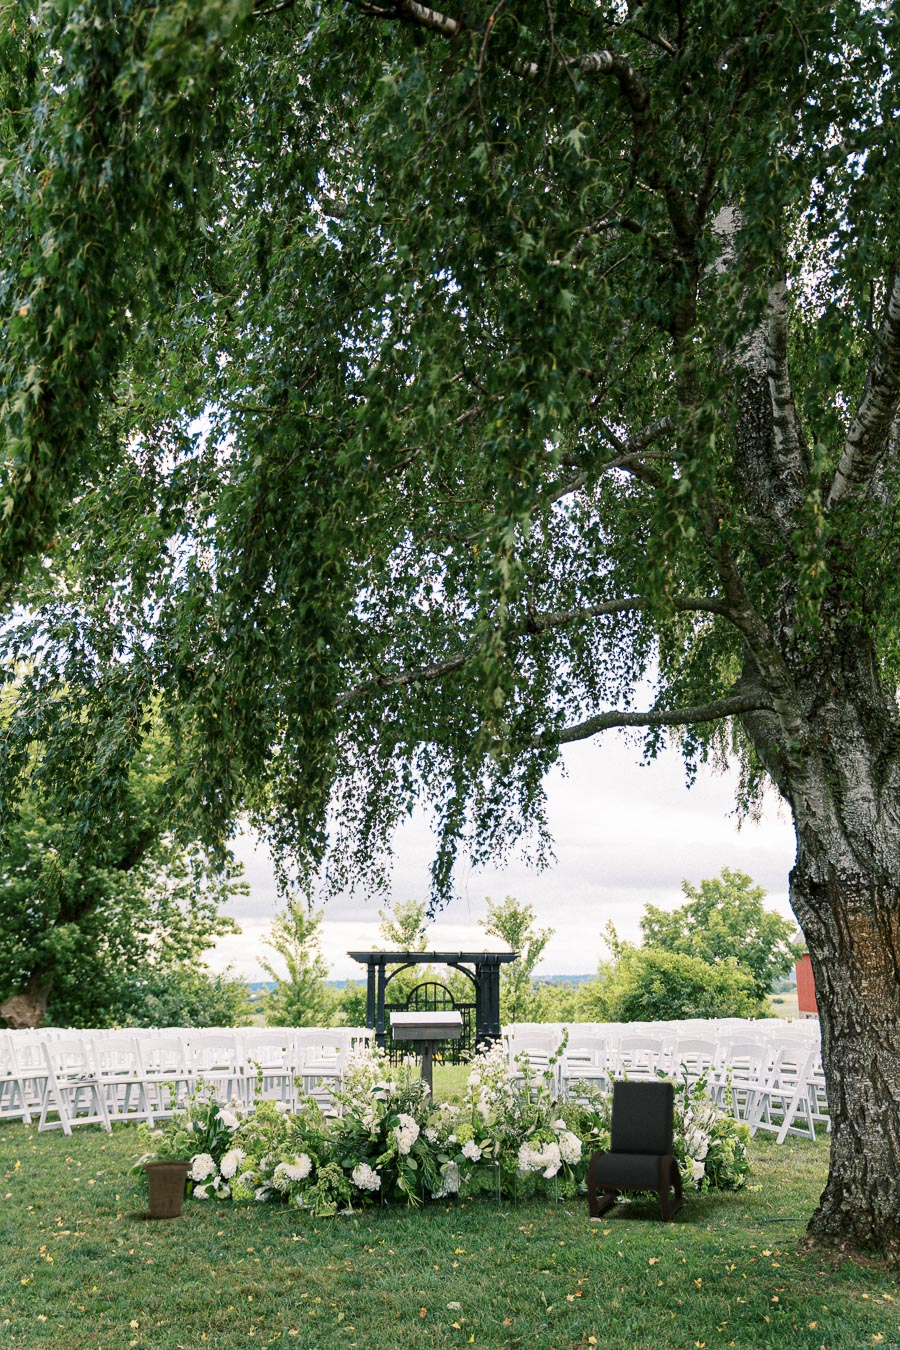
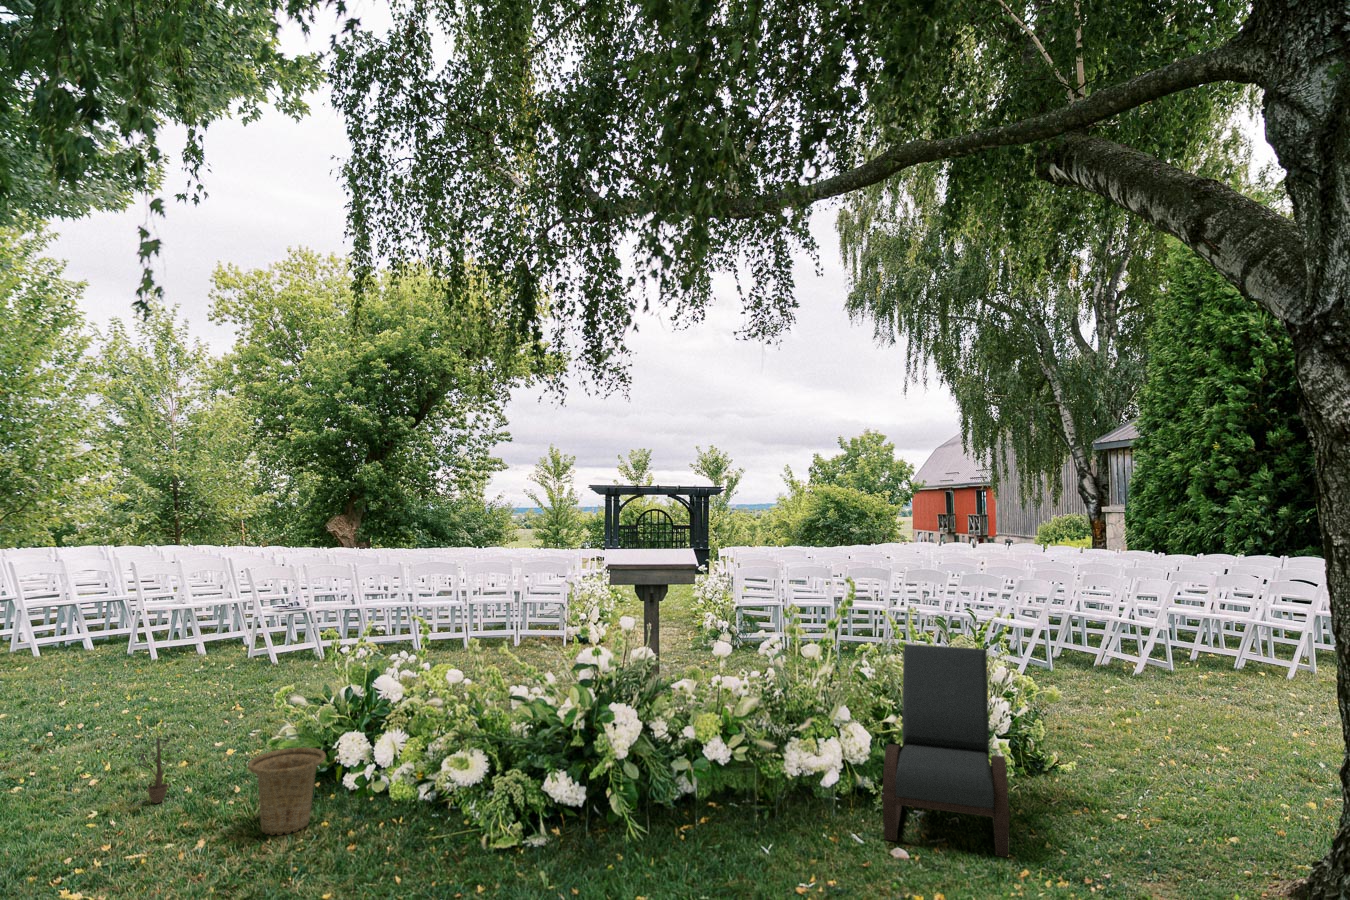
decorative plant: none [43,1156,75,1209] -> present [128,737,181,808]

